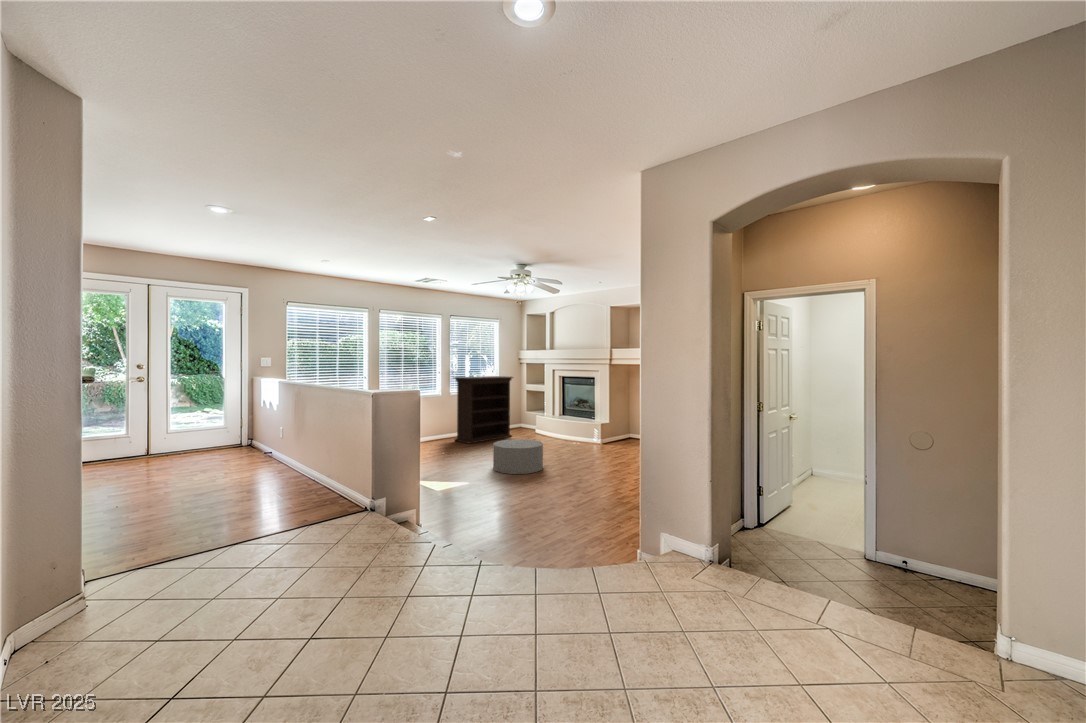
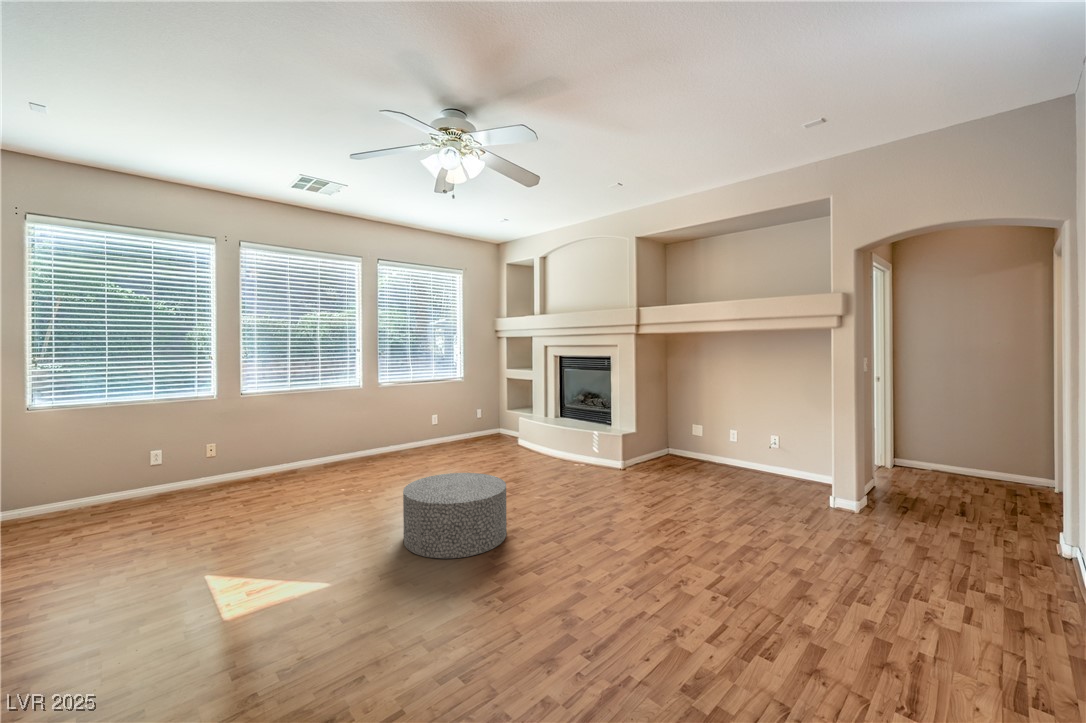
bookshelf: present [455,376,513,444] -> none [376,356,480,468]

